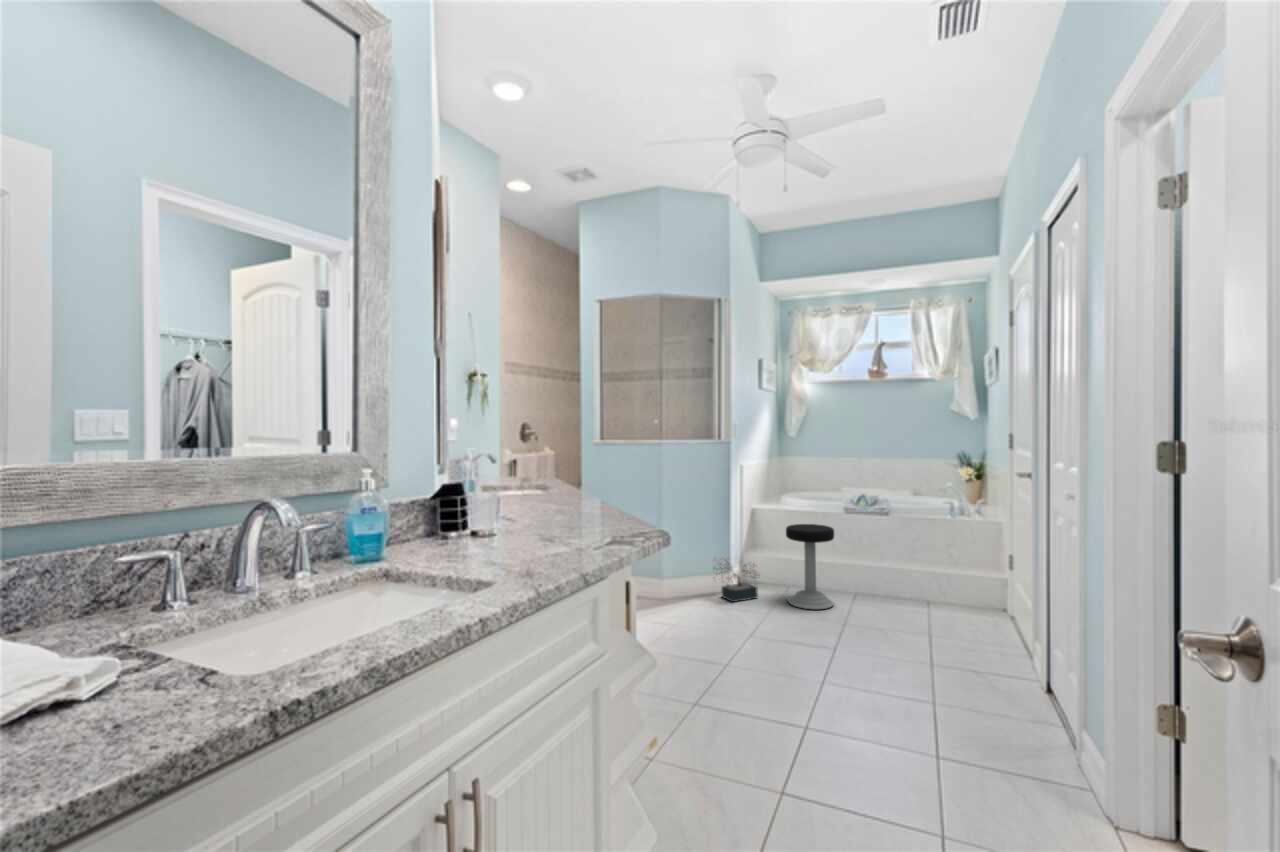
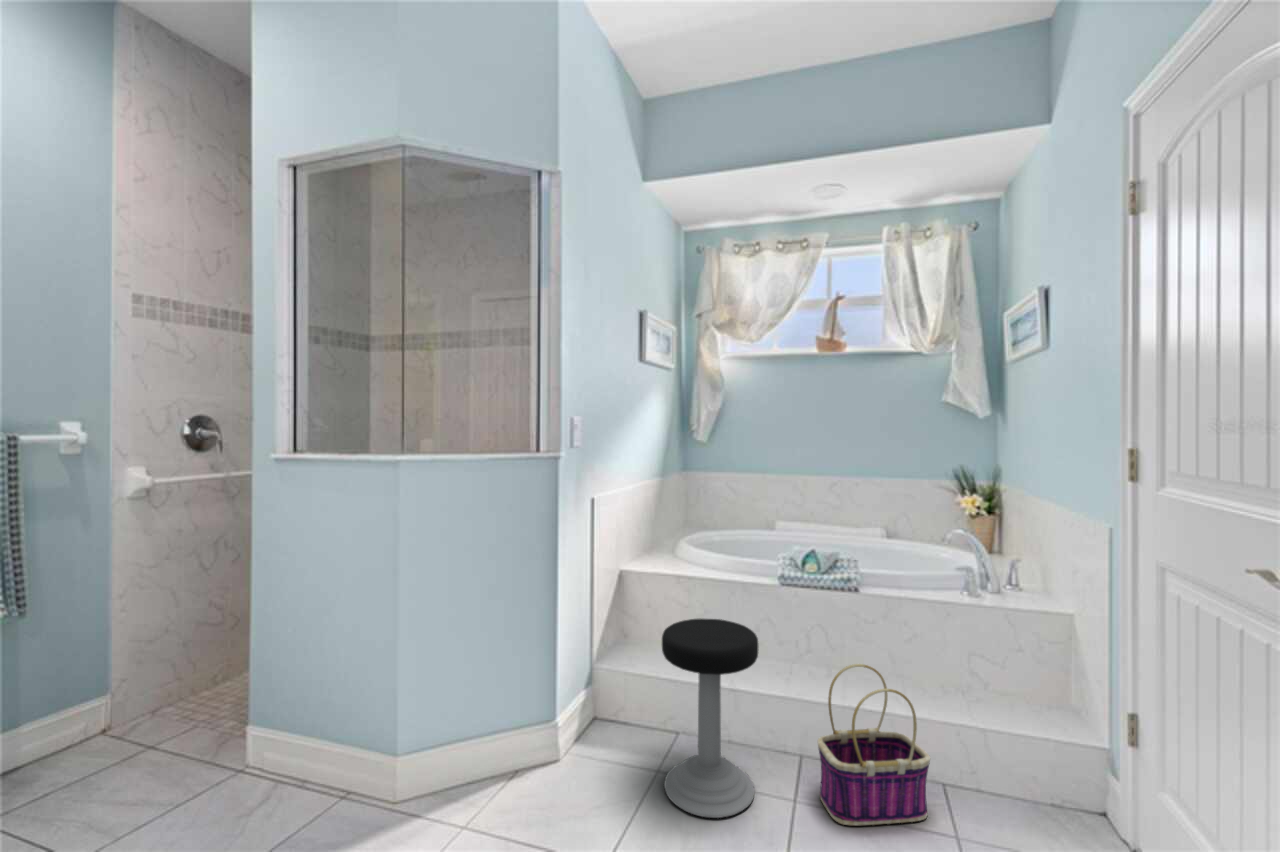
basket: none [865,543,920,612] -> present [818,664,930,825]
decorative plant: present [713,557,760,602] -> none [512,687,615,790]

